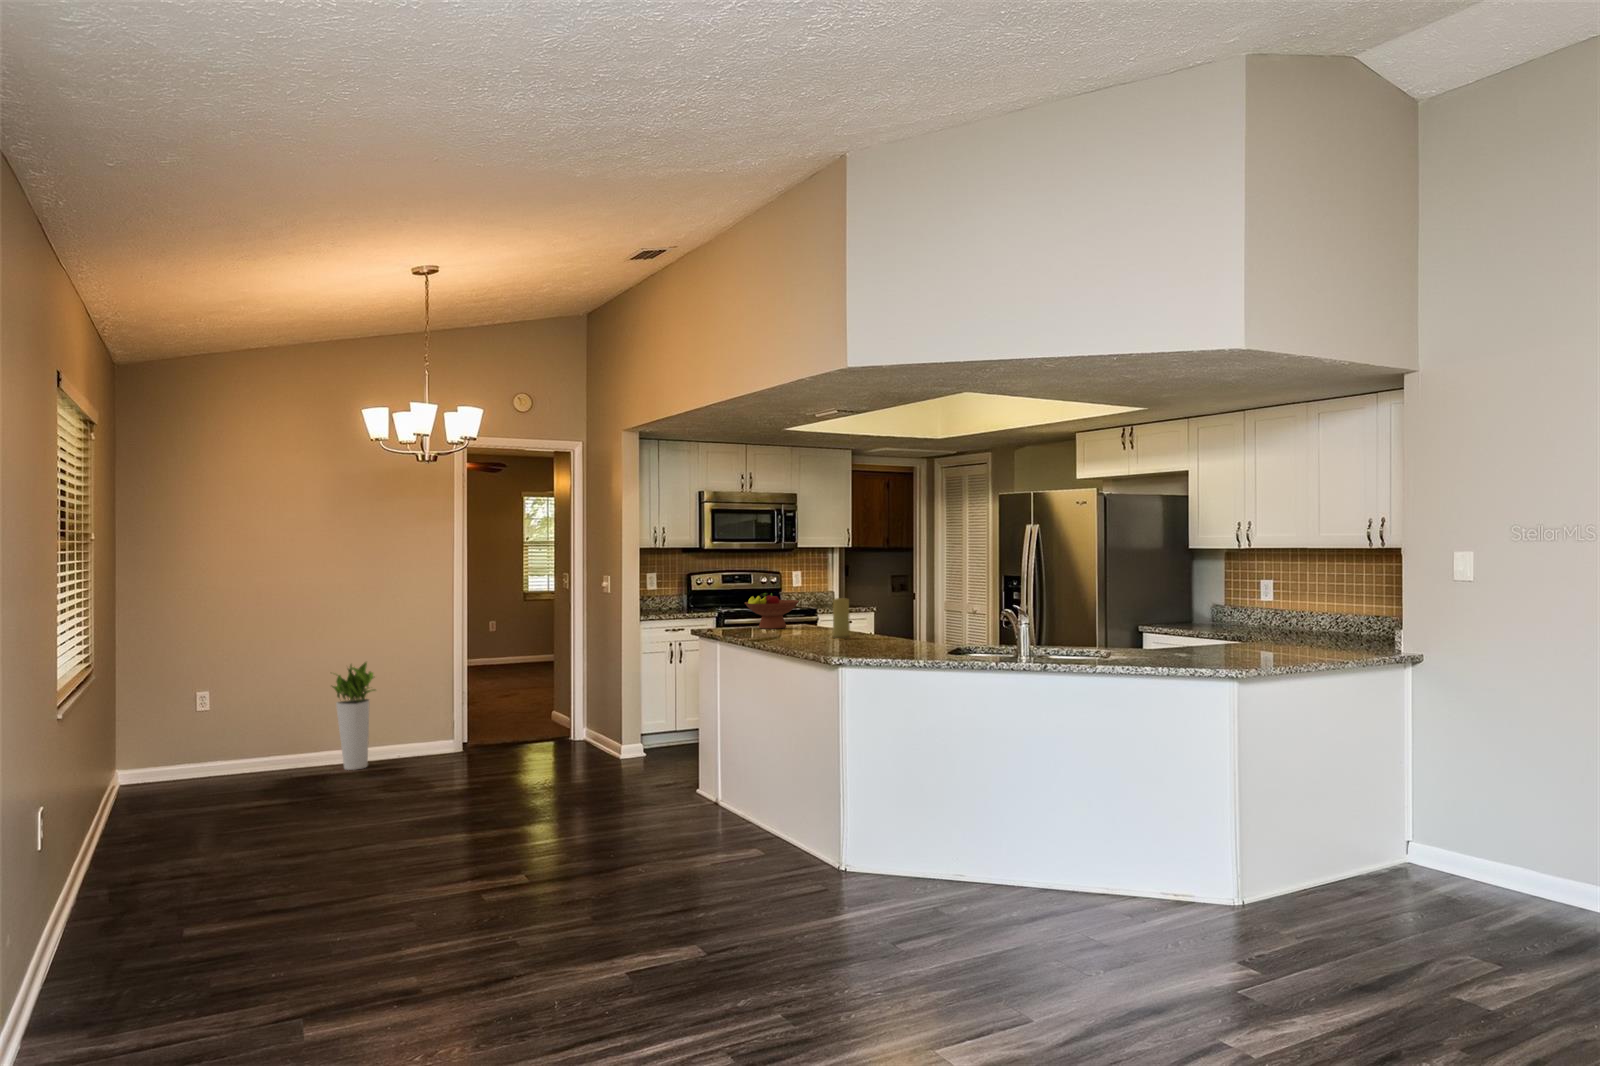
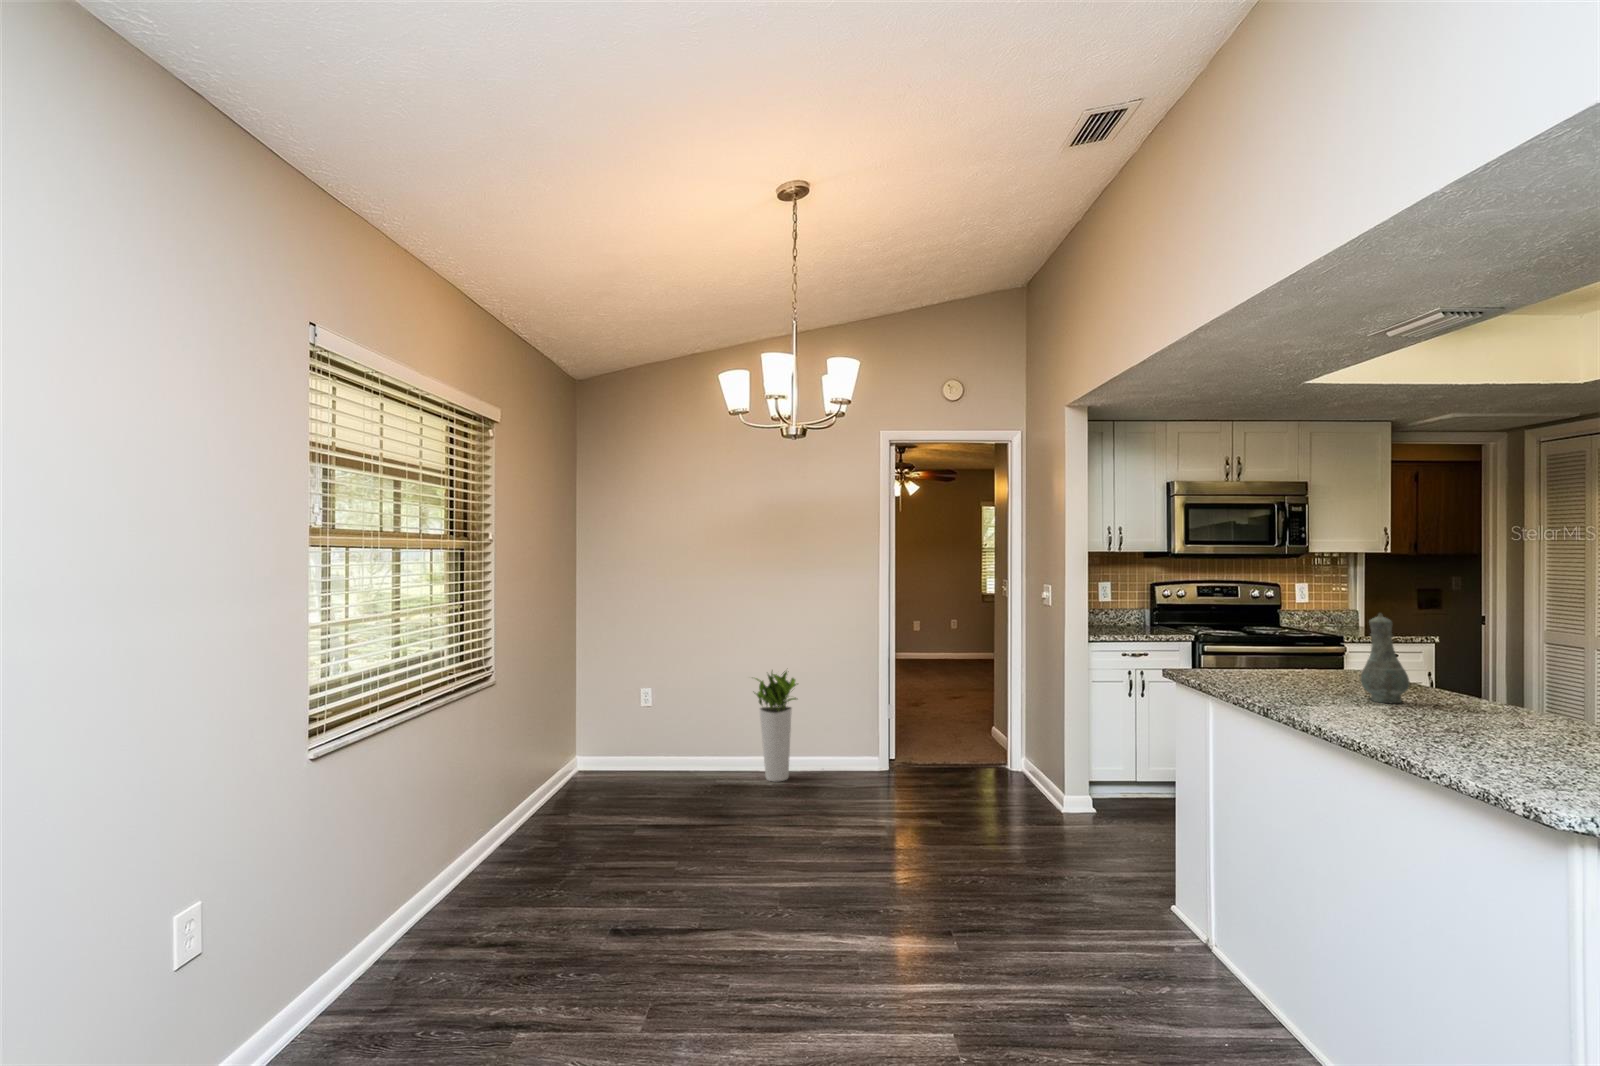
vase: none [804,582,828,636] -> present [1360,613,1409,703]
fruit bowl: present [745,593,799,629] -> none [1241,619,1334,674]
candle: present [831,598,851,639] -> none [1422,646,1474,721]

